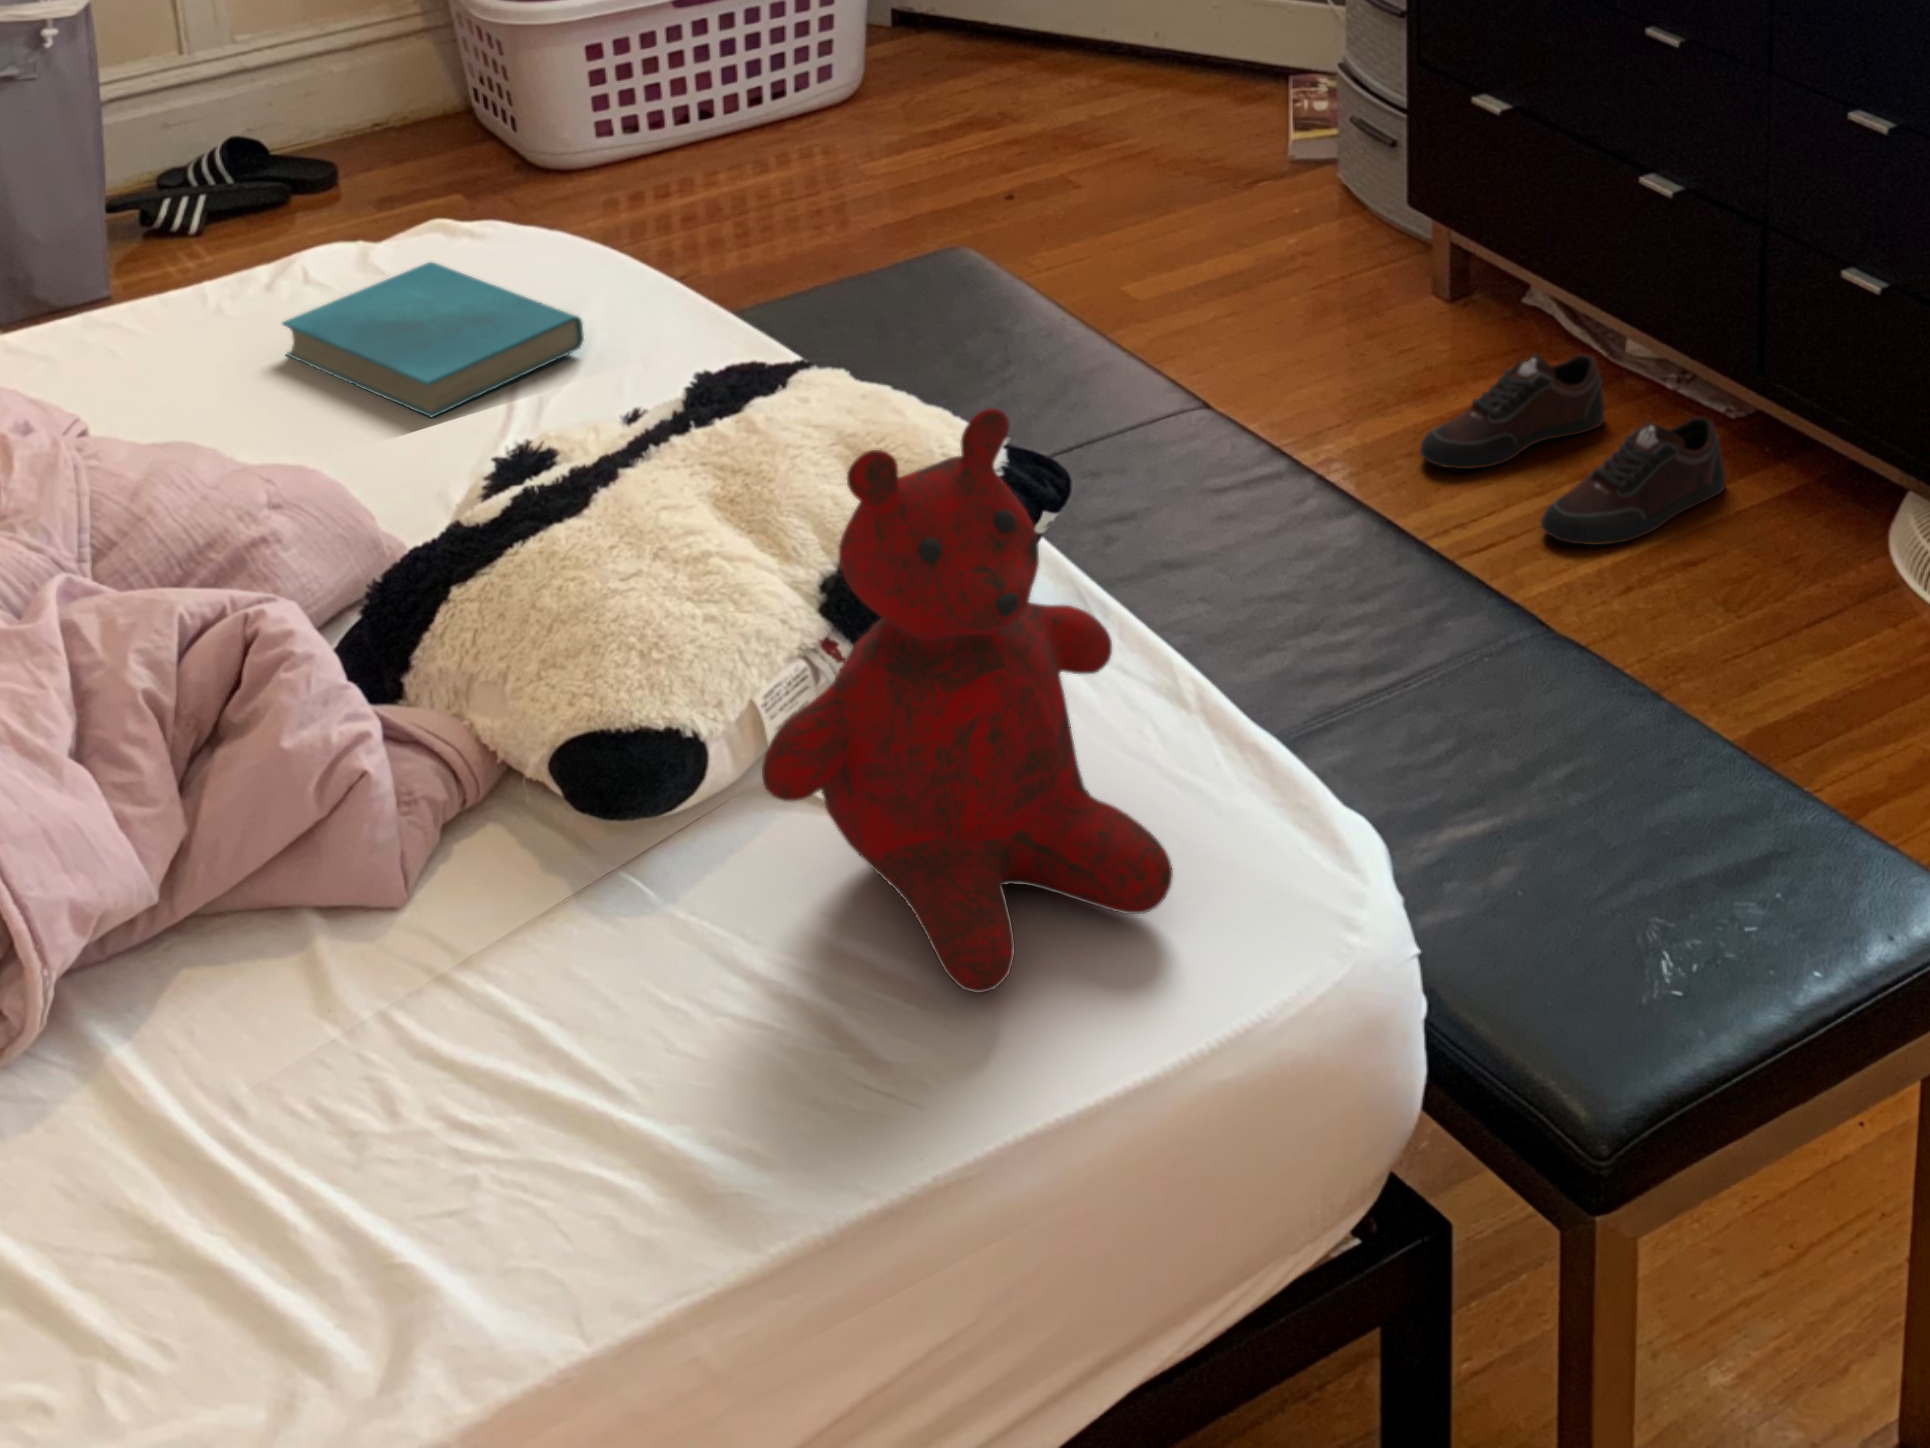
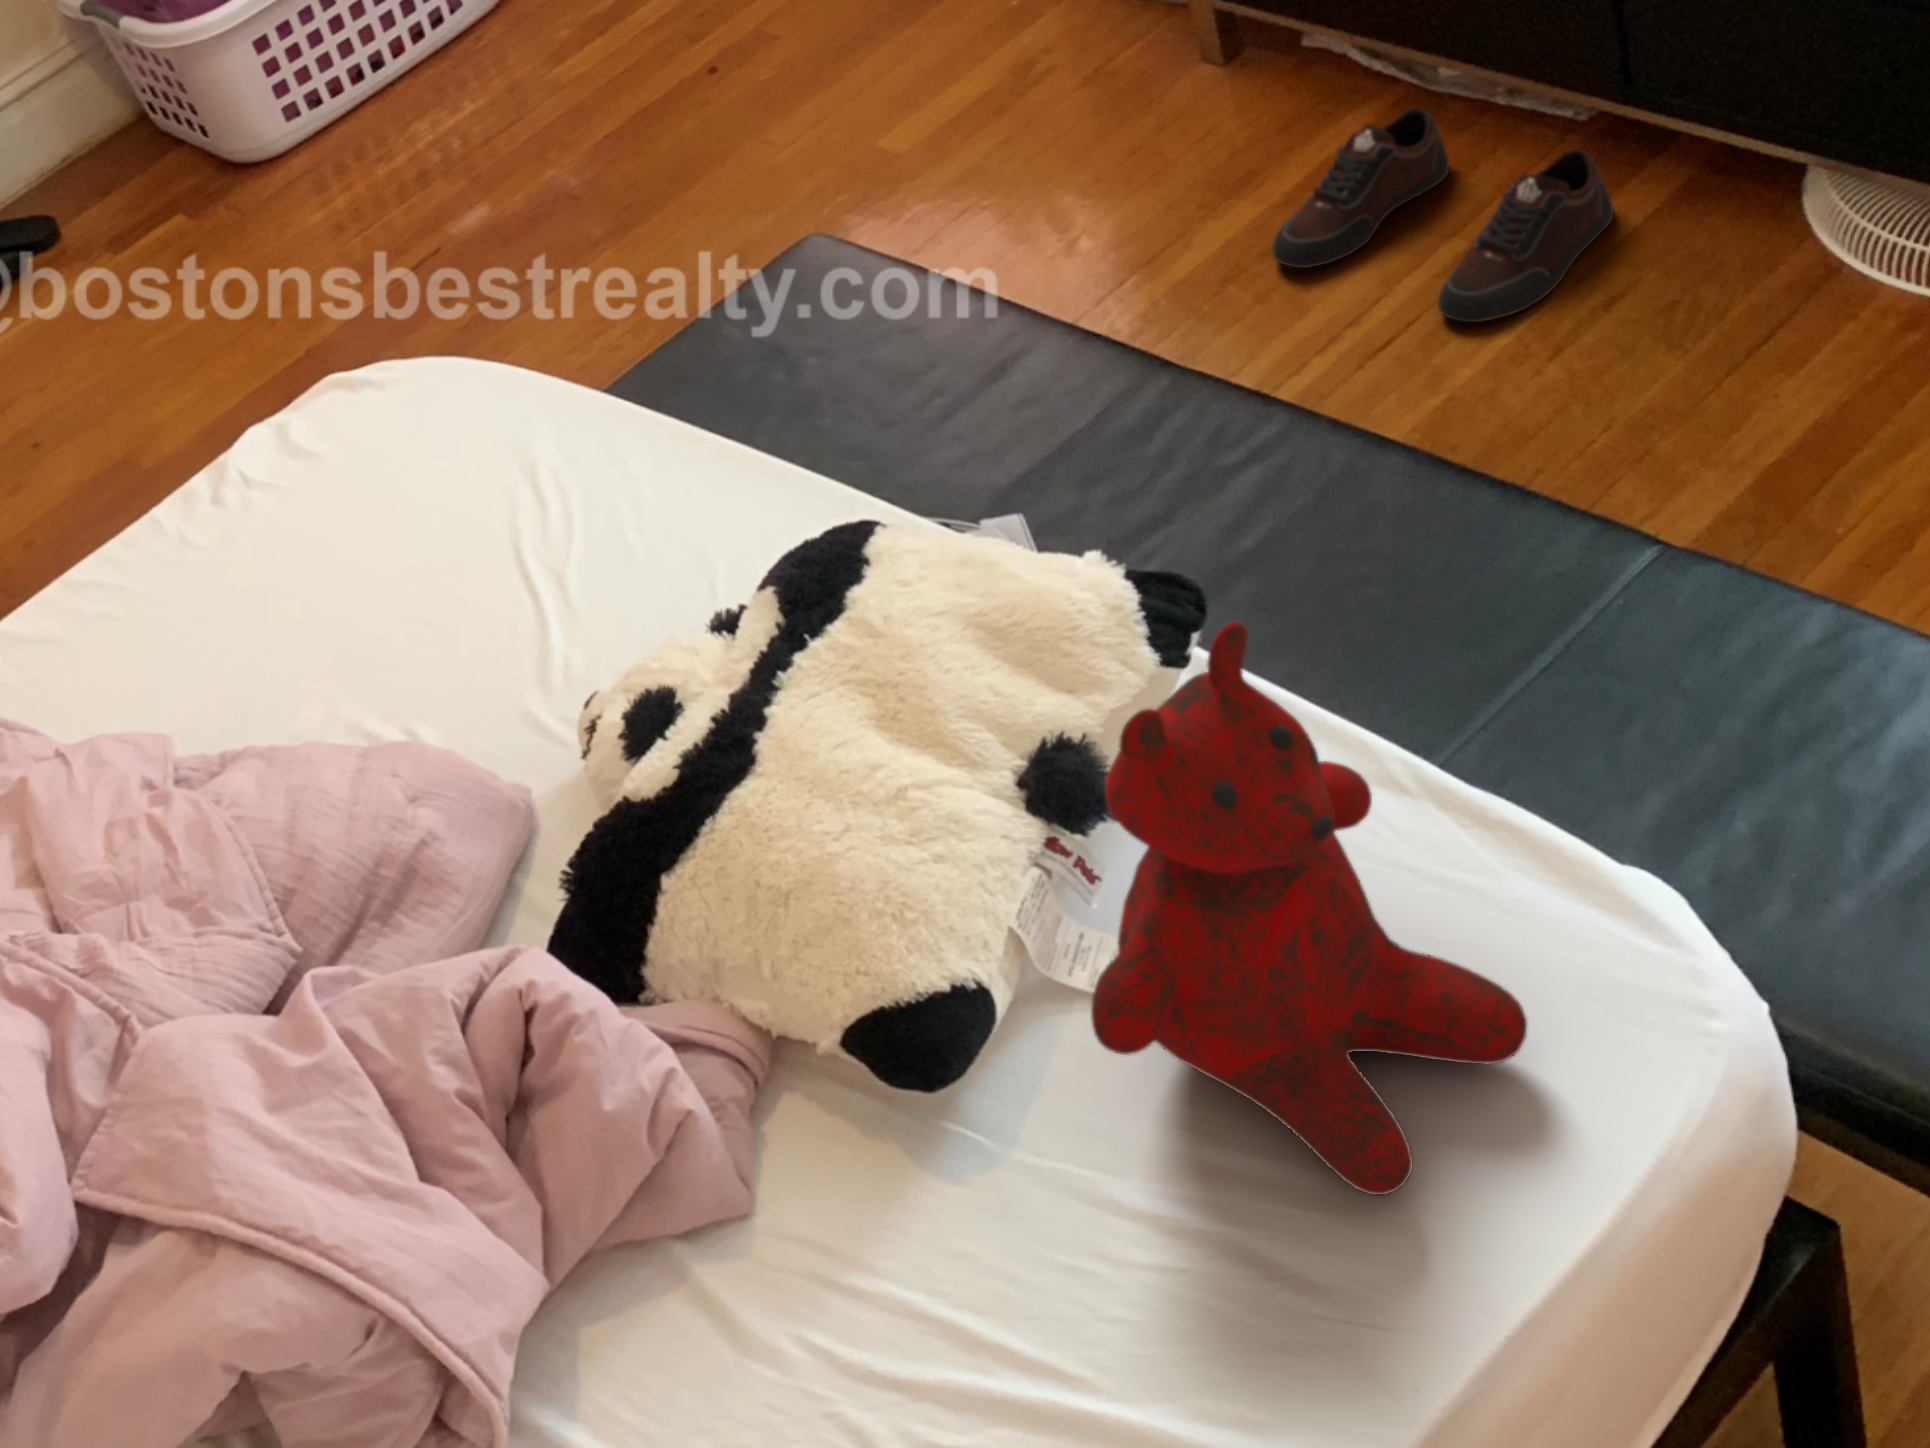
book: present [283,262,584,417] -> none [262,439,556,620]

